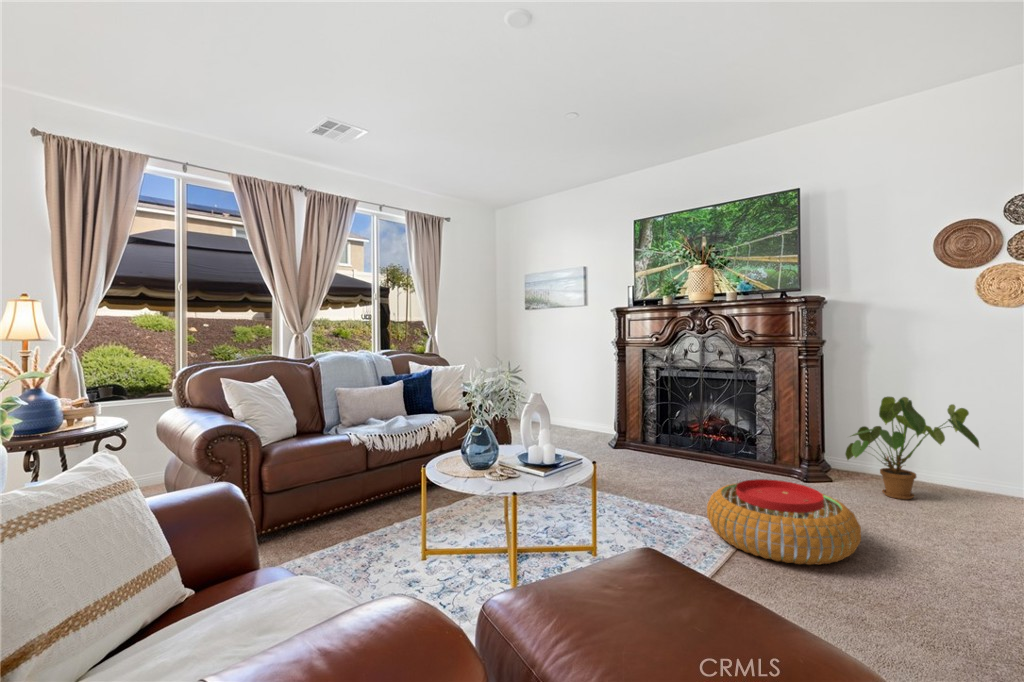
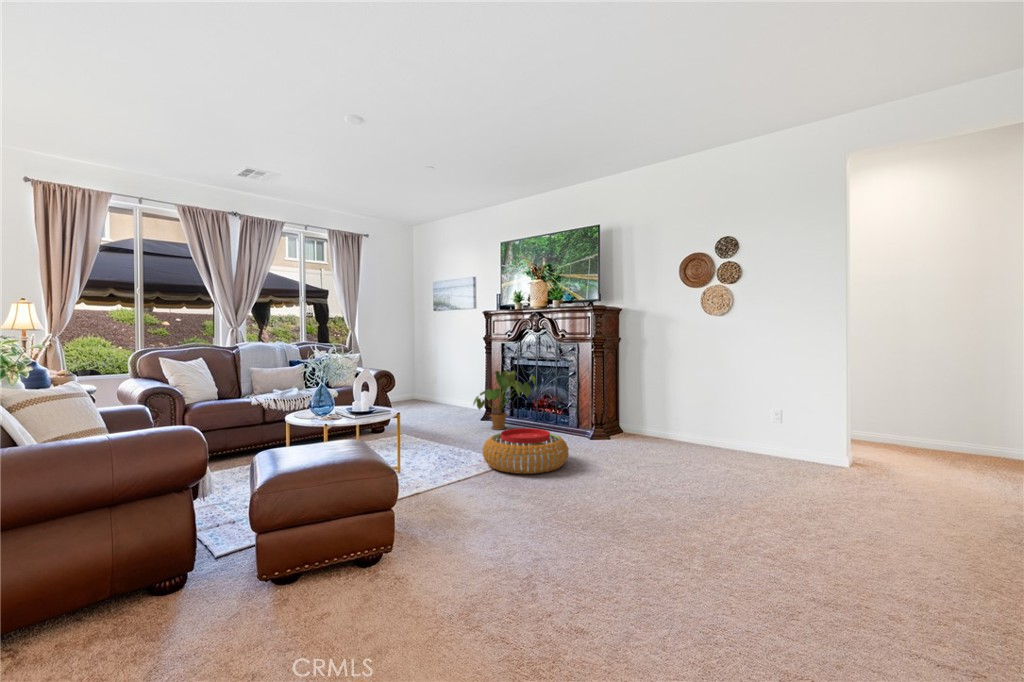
house plant: present [845,397,979,500] -> present [473,371,536,430]

